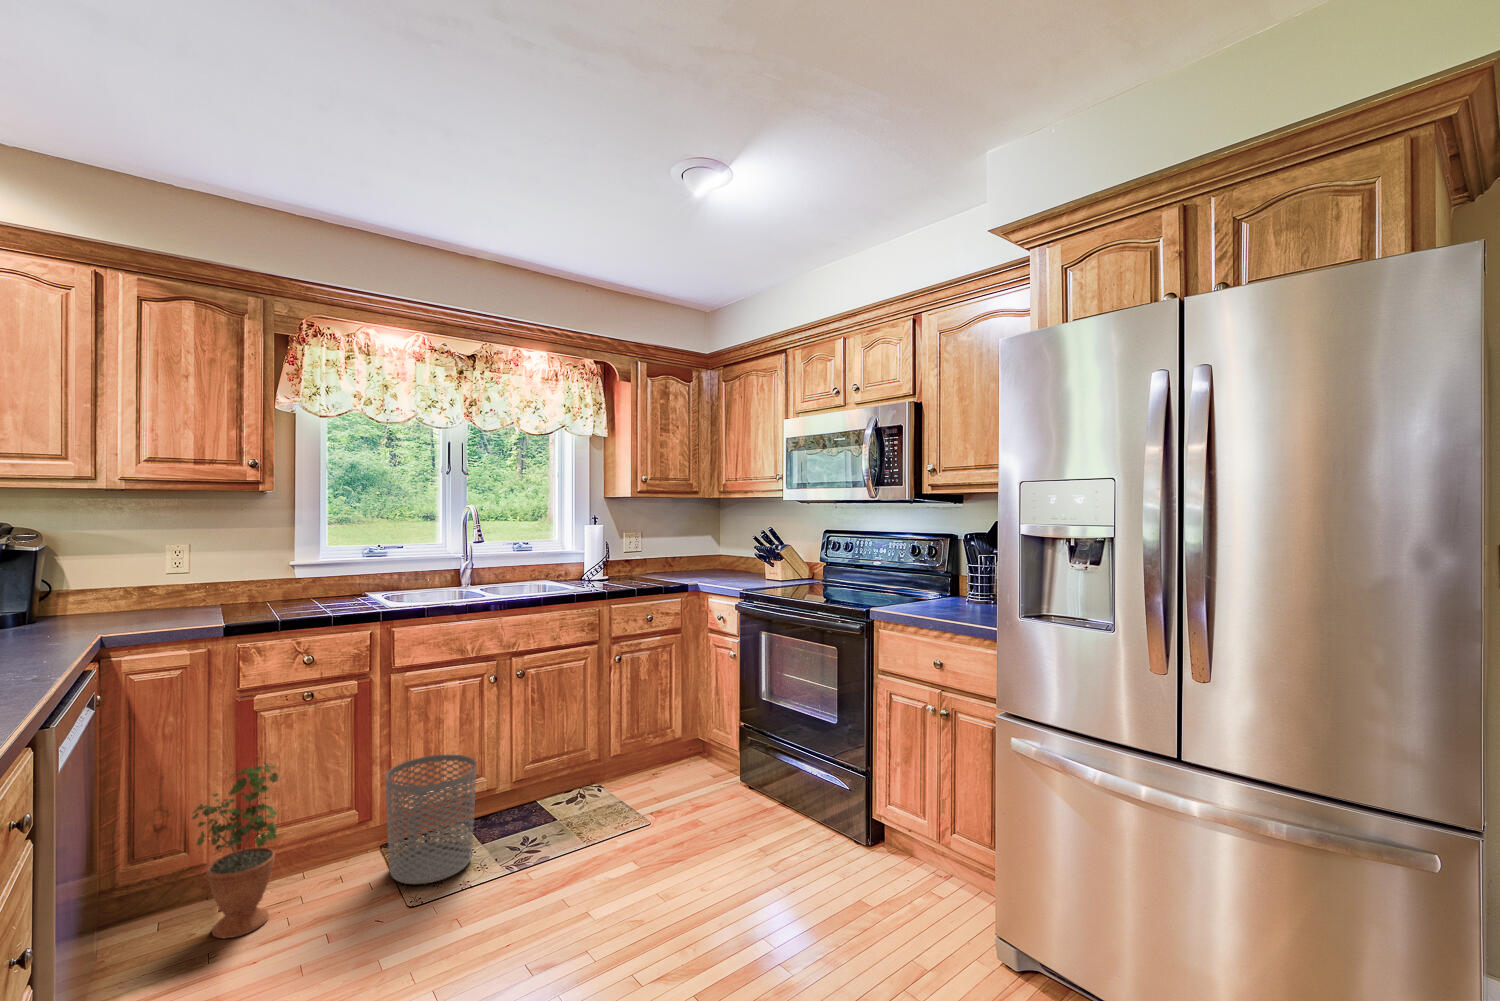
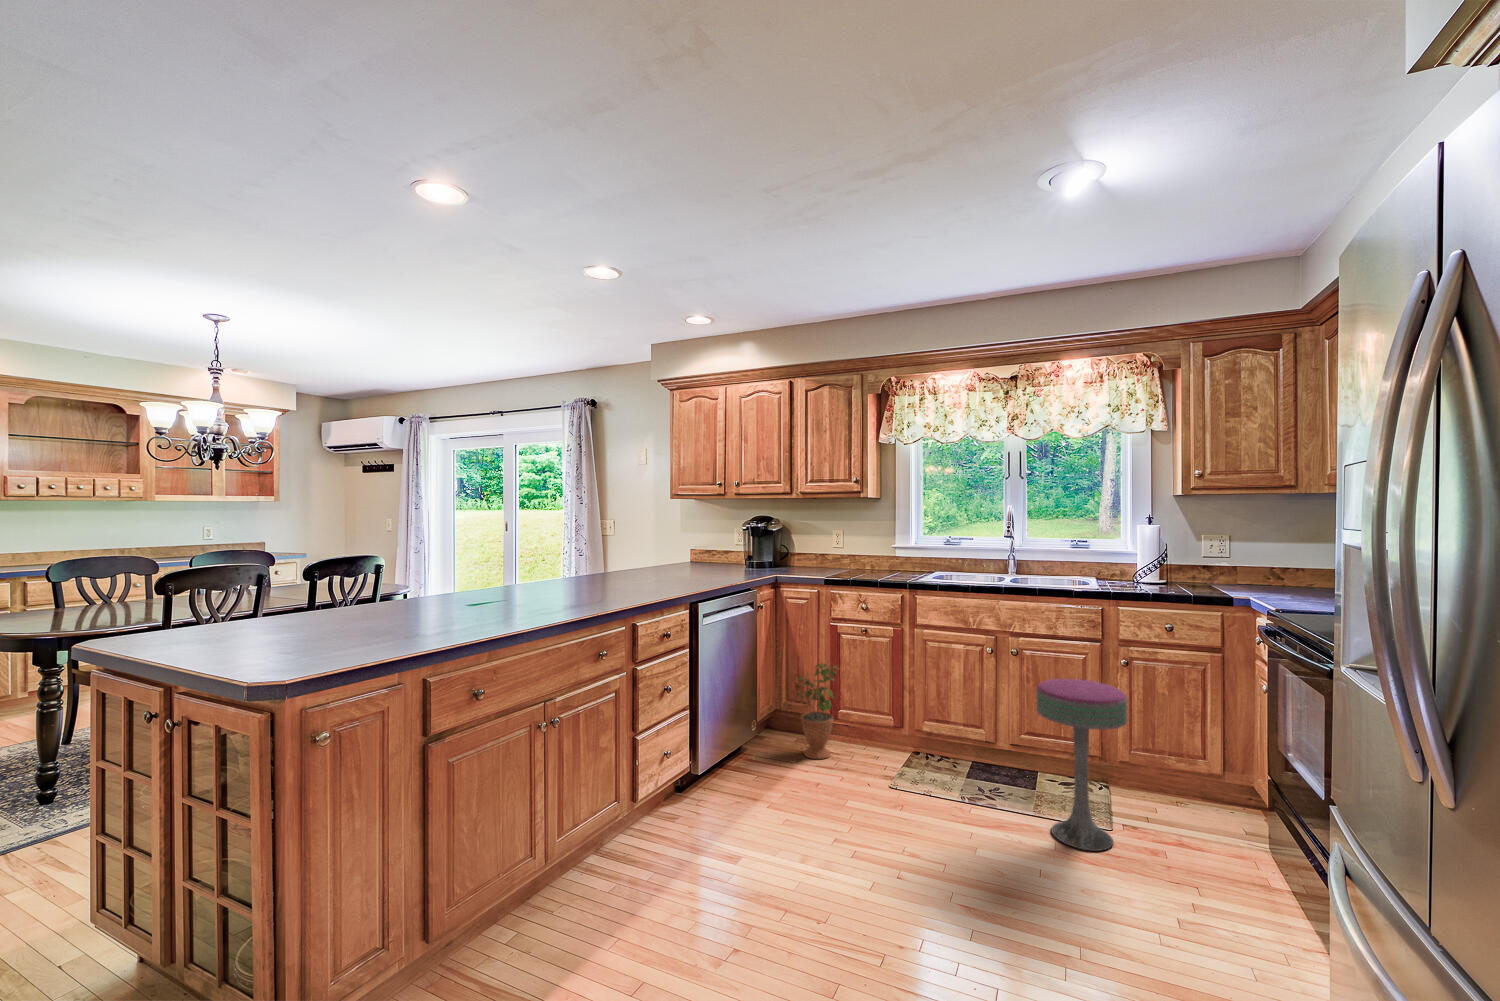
bar stool: none [602,681,686,854] -> present [1037,679,1128,851]
waste bin: present [386,754,476,884] -> none [891,693,954,784]

